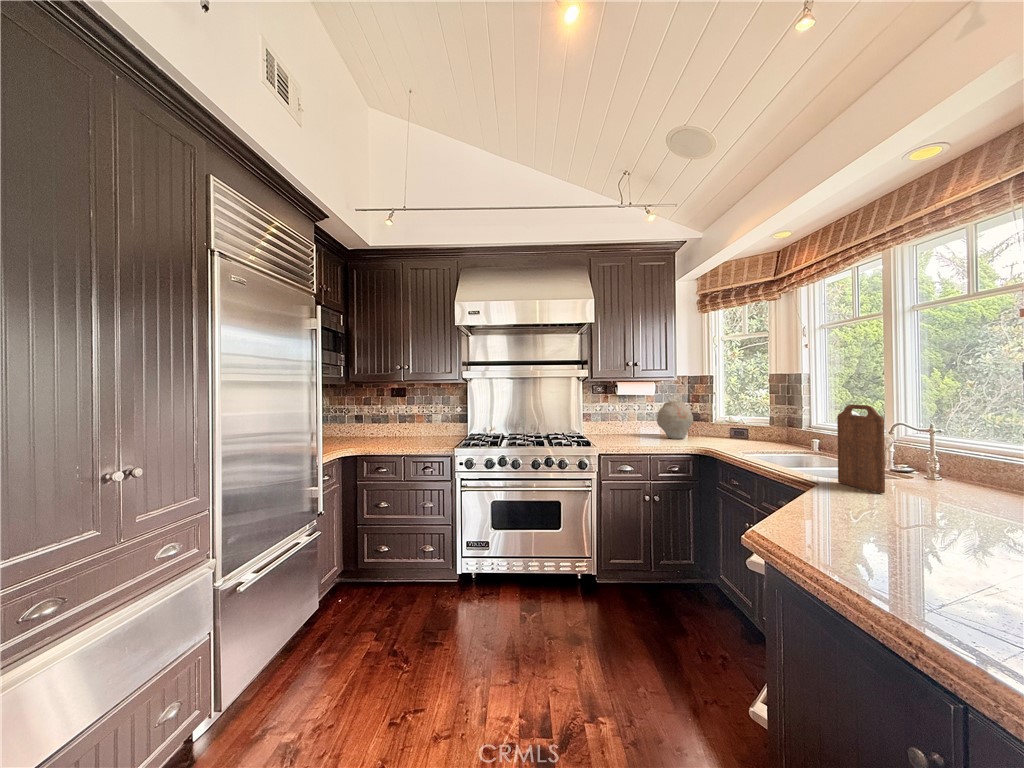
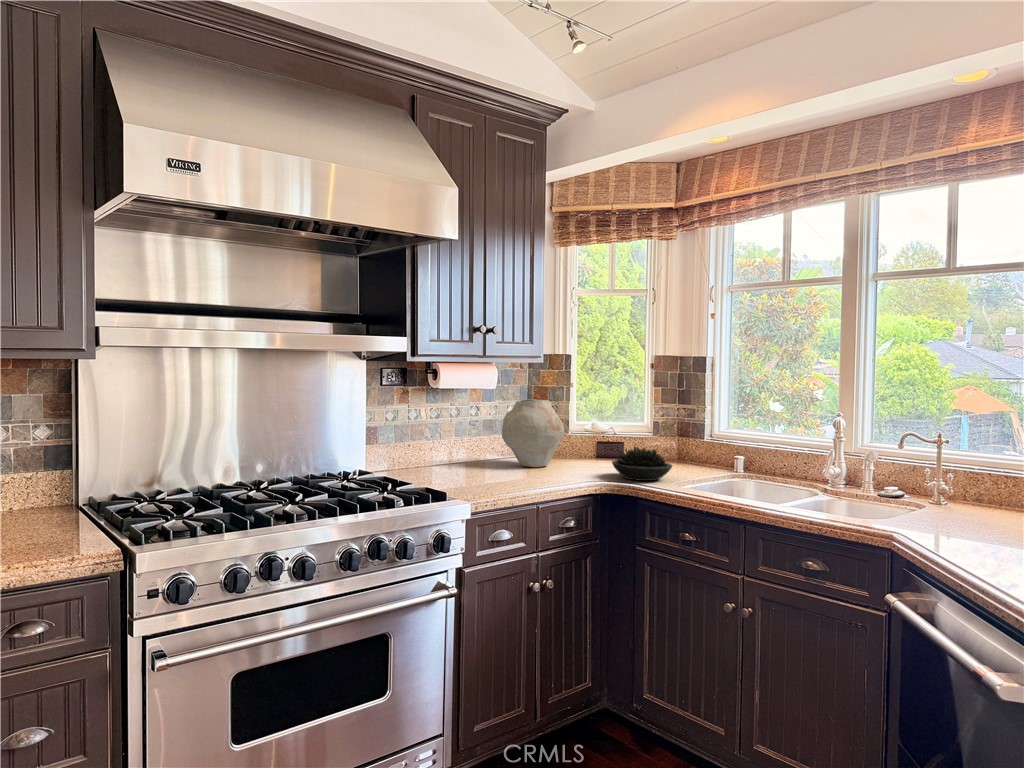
cutting board: present [837,405,885,493] -> none [917,415,1003,543]
succulent plant: none [706,428,746,448] -> present [612,447,672,481]

